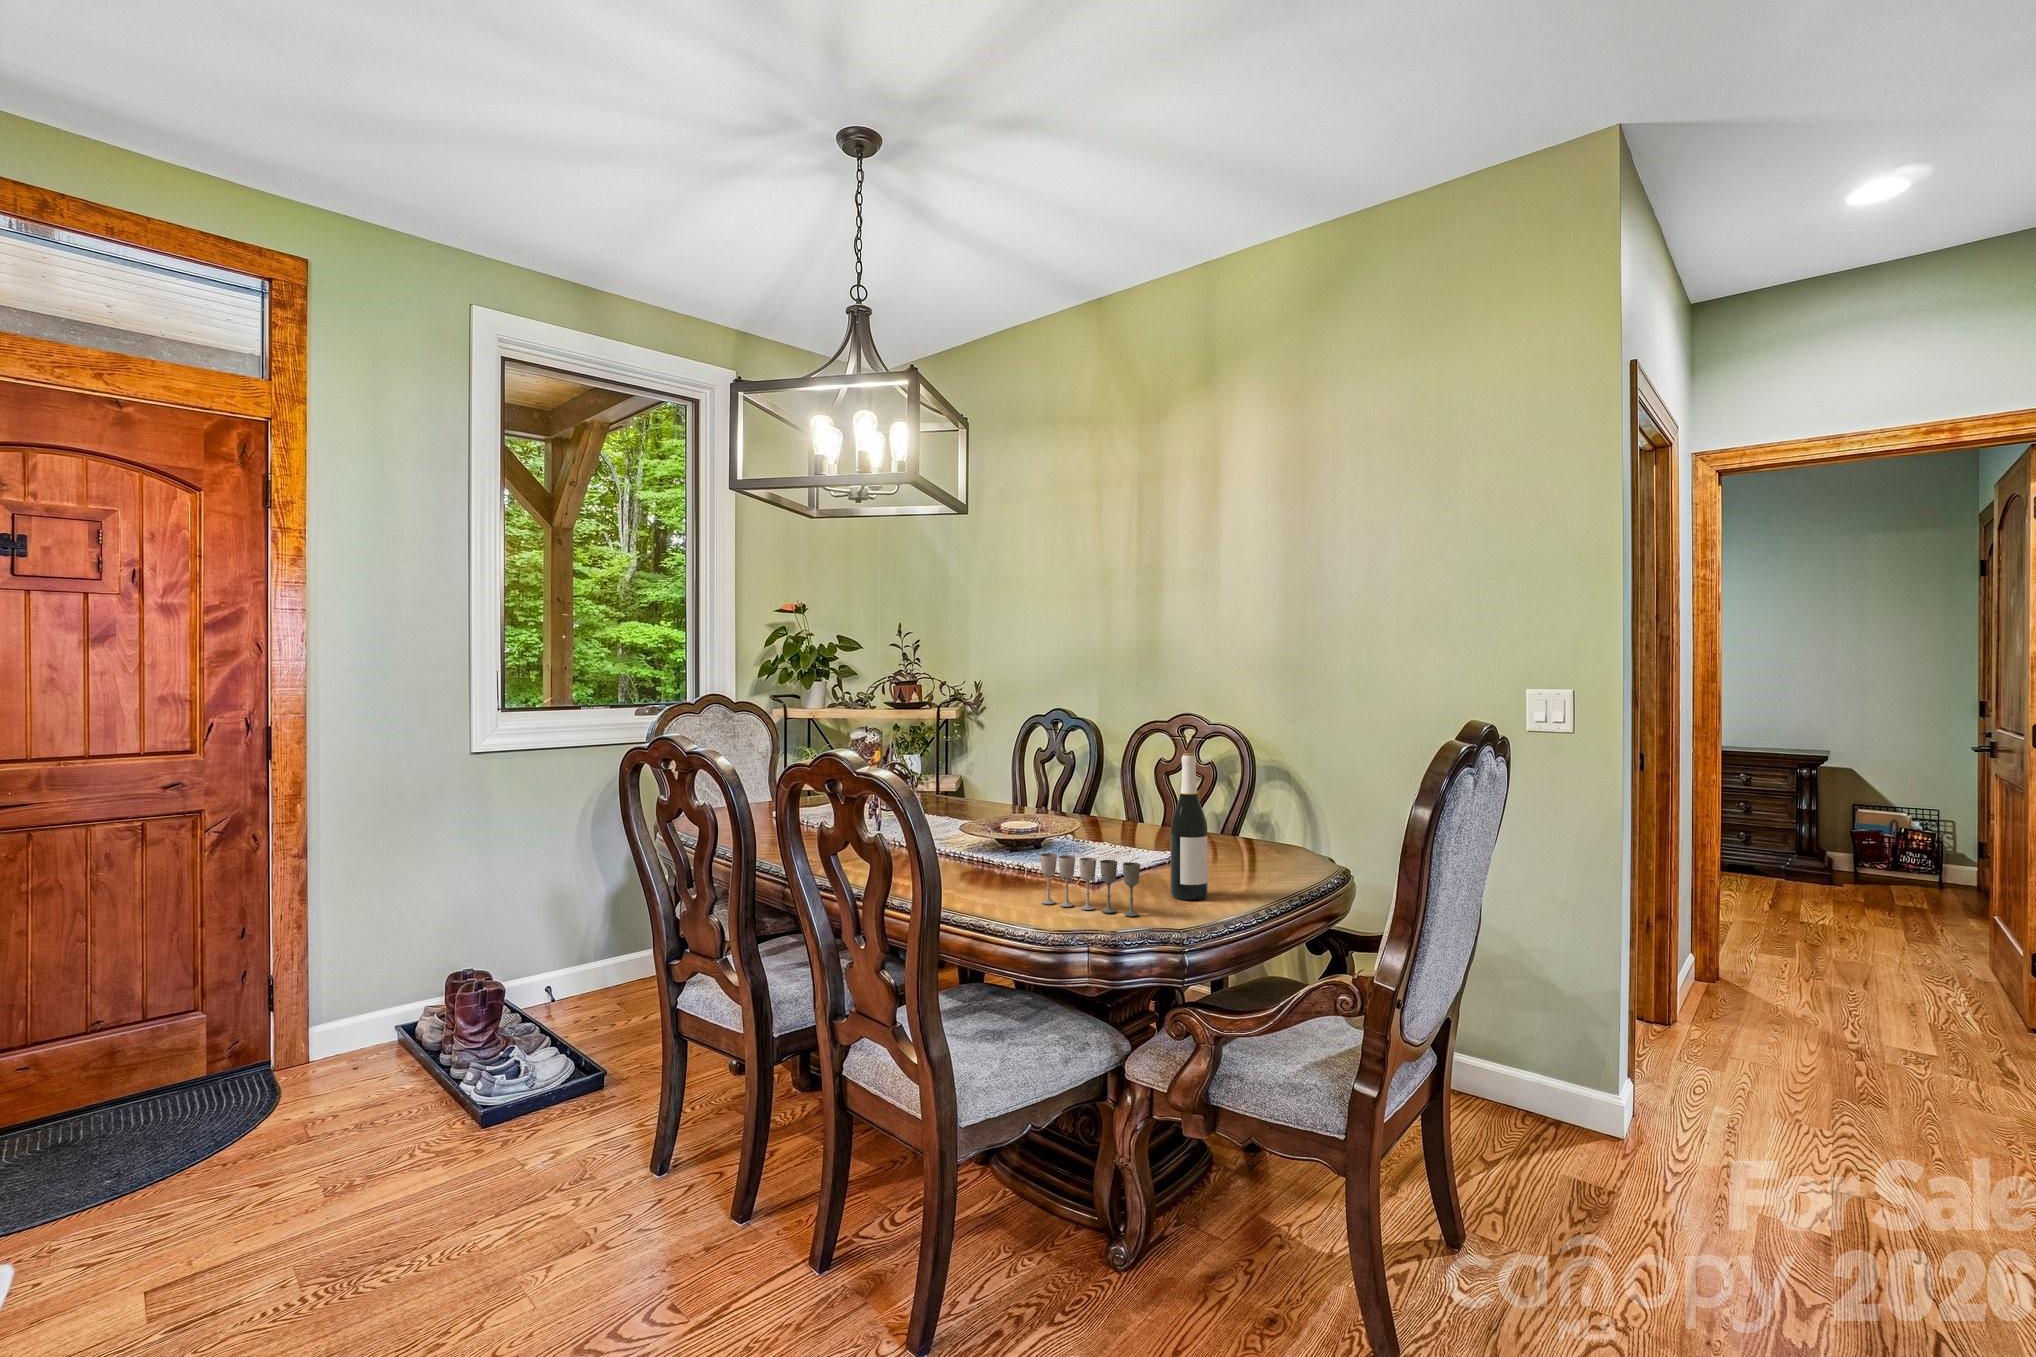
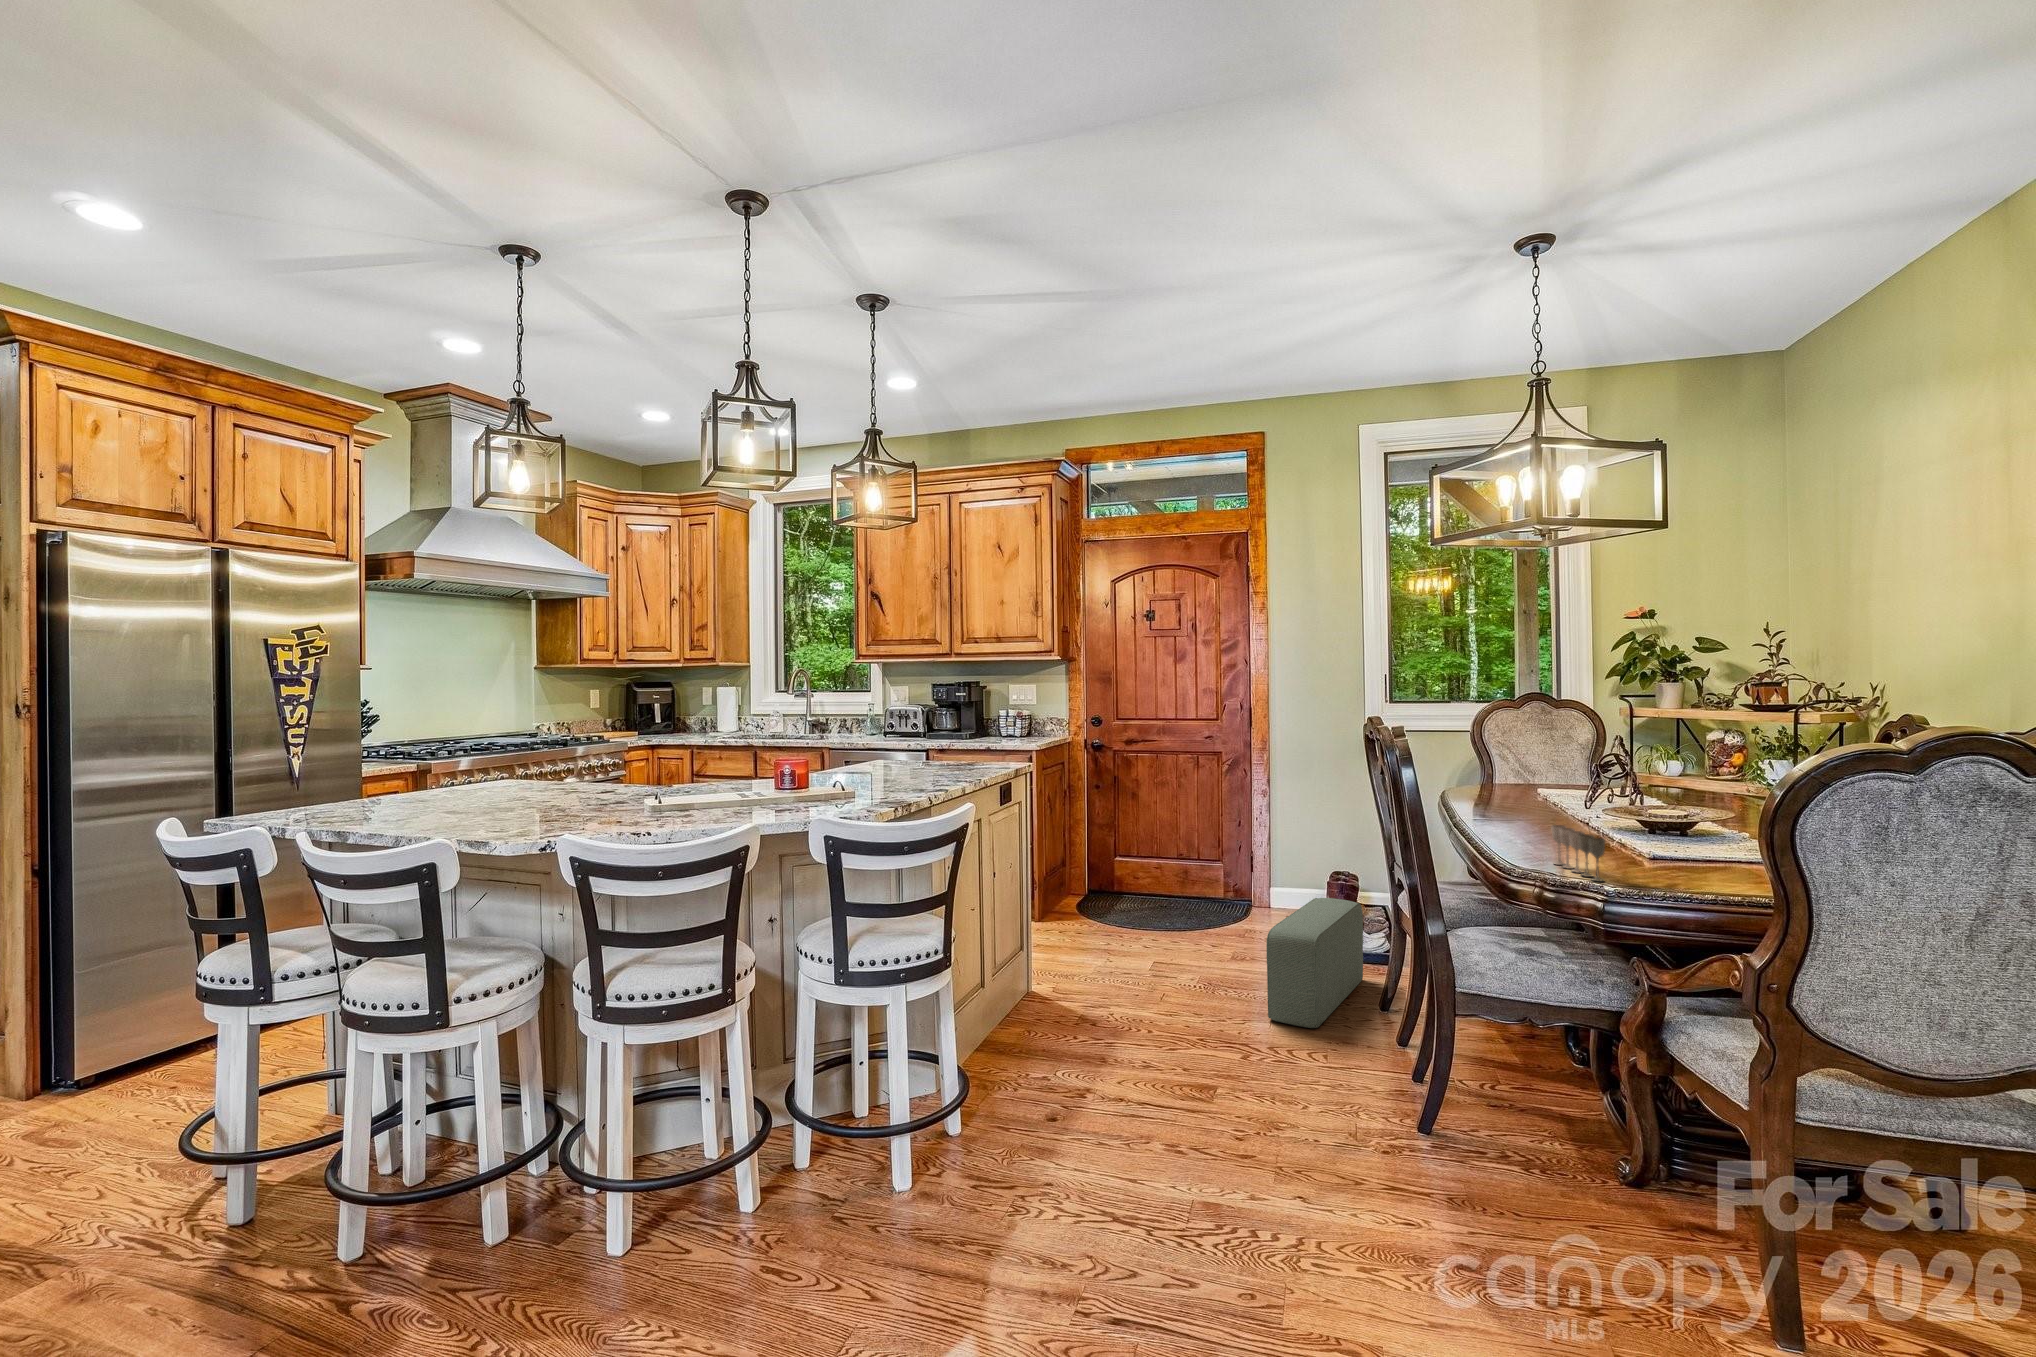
wine bottle: present [1170,753,1208,900] -> none [1675,754,1717,888]
pouf: none [504,1018,614,1280] -> present [1266,898,1363,1028]

